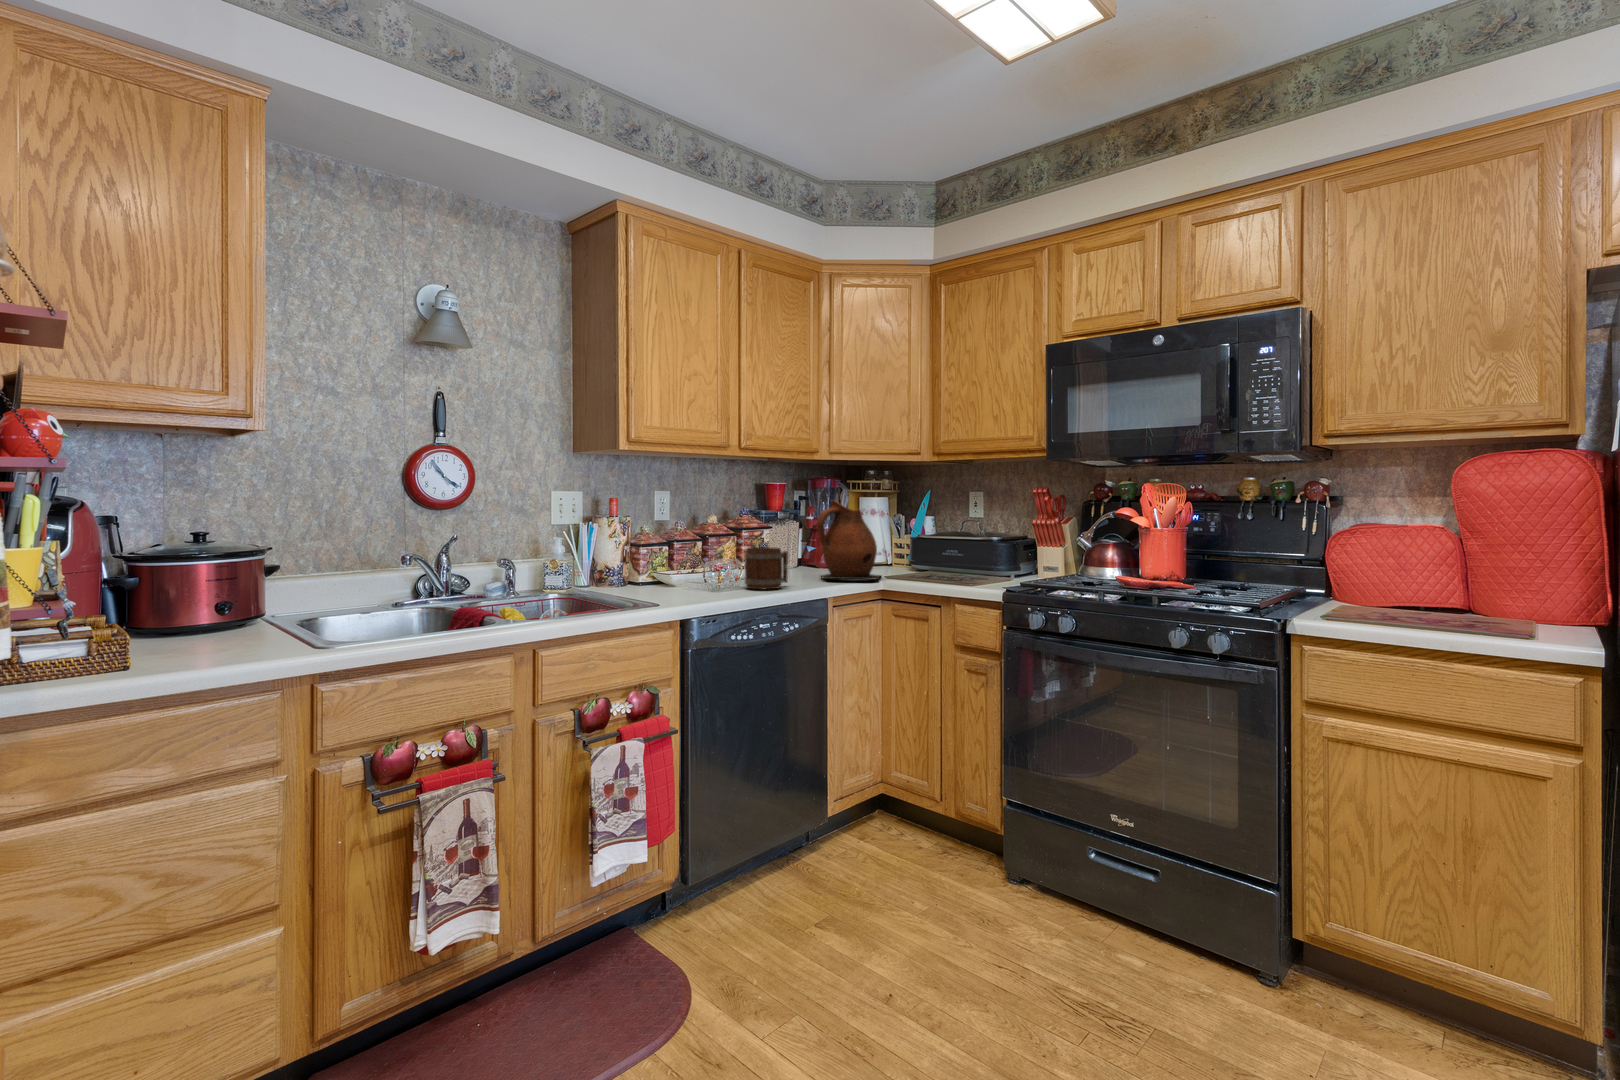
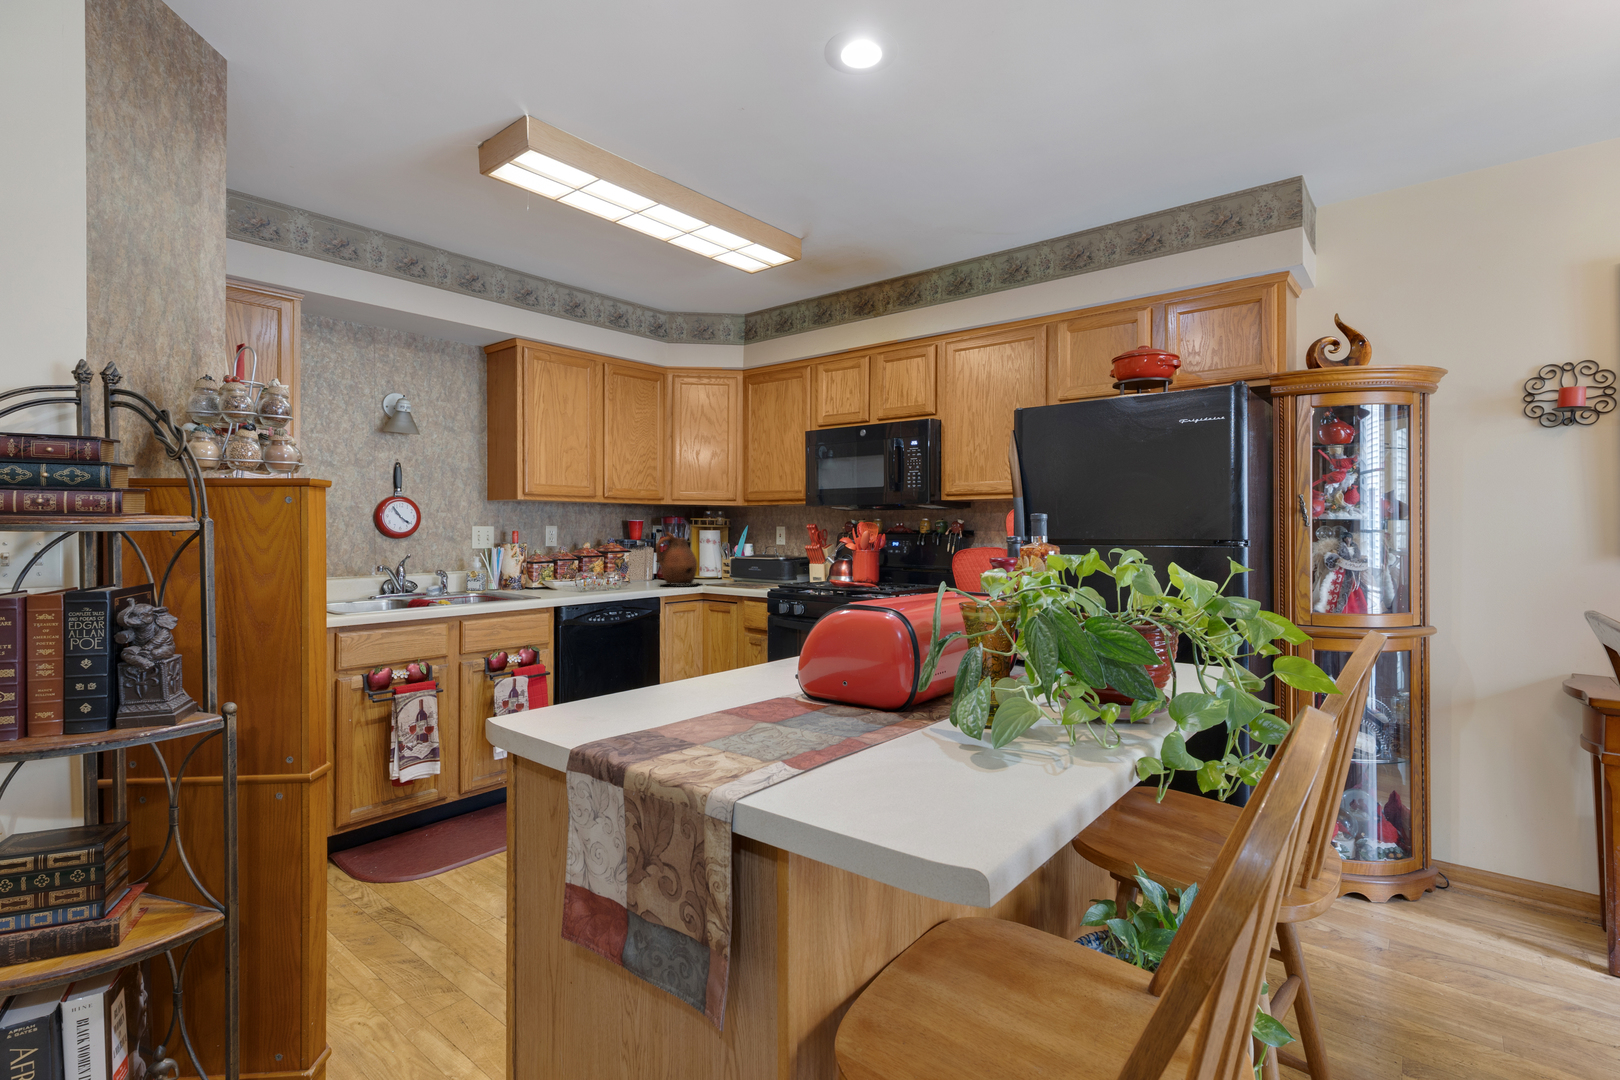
mug: present [745,547,788,589] -> none [602,563,632,590]

